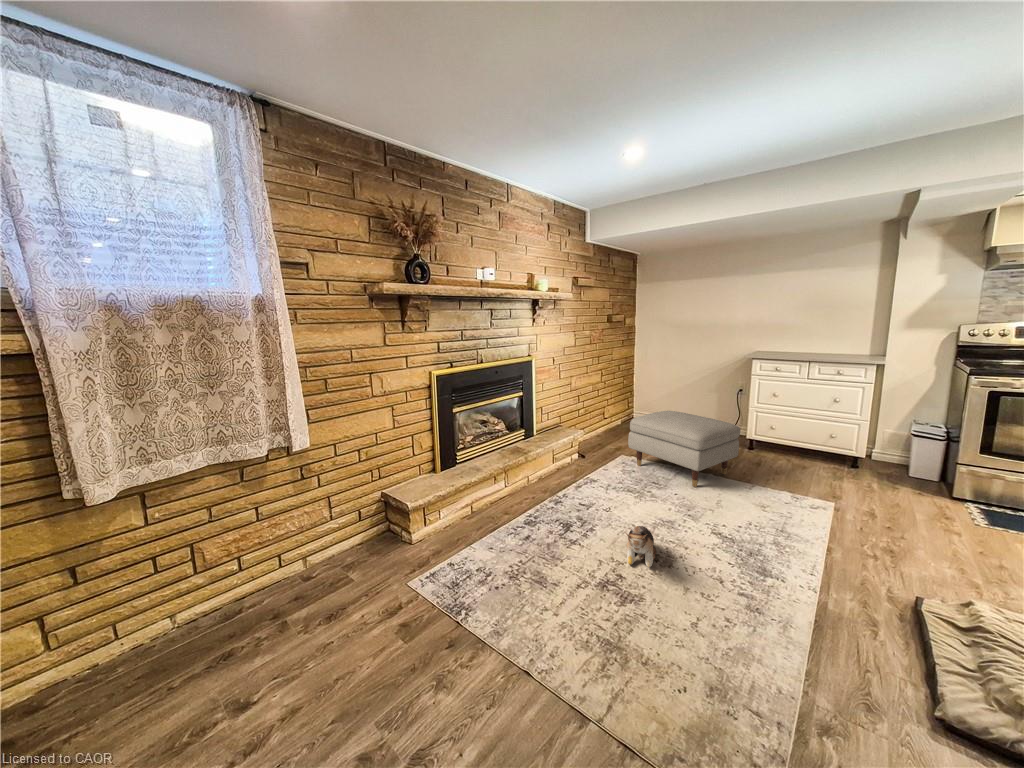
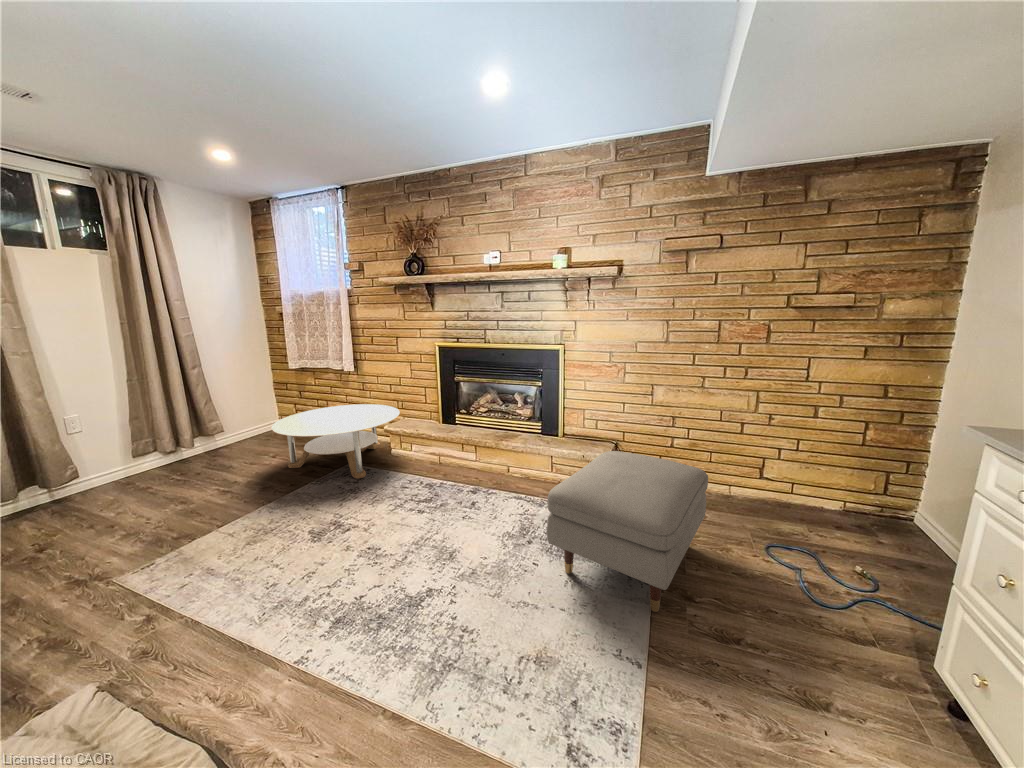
round table: none [275,476,495,669] -> present [272,404,400,478]
plush toy: present [626,526,656,567] -> none [334,491,412,541]

